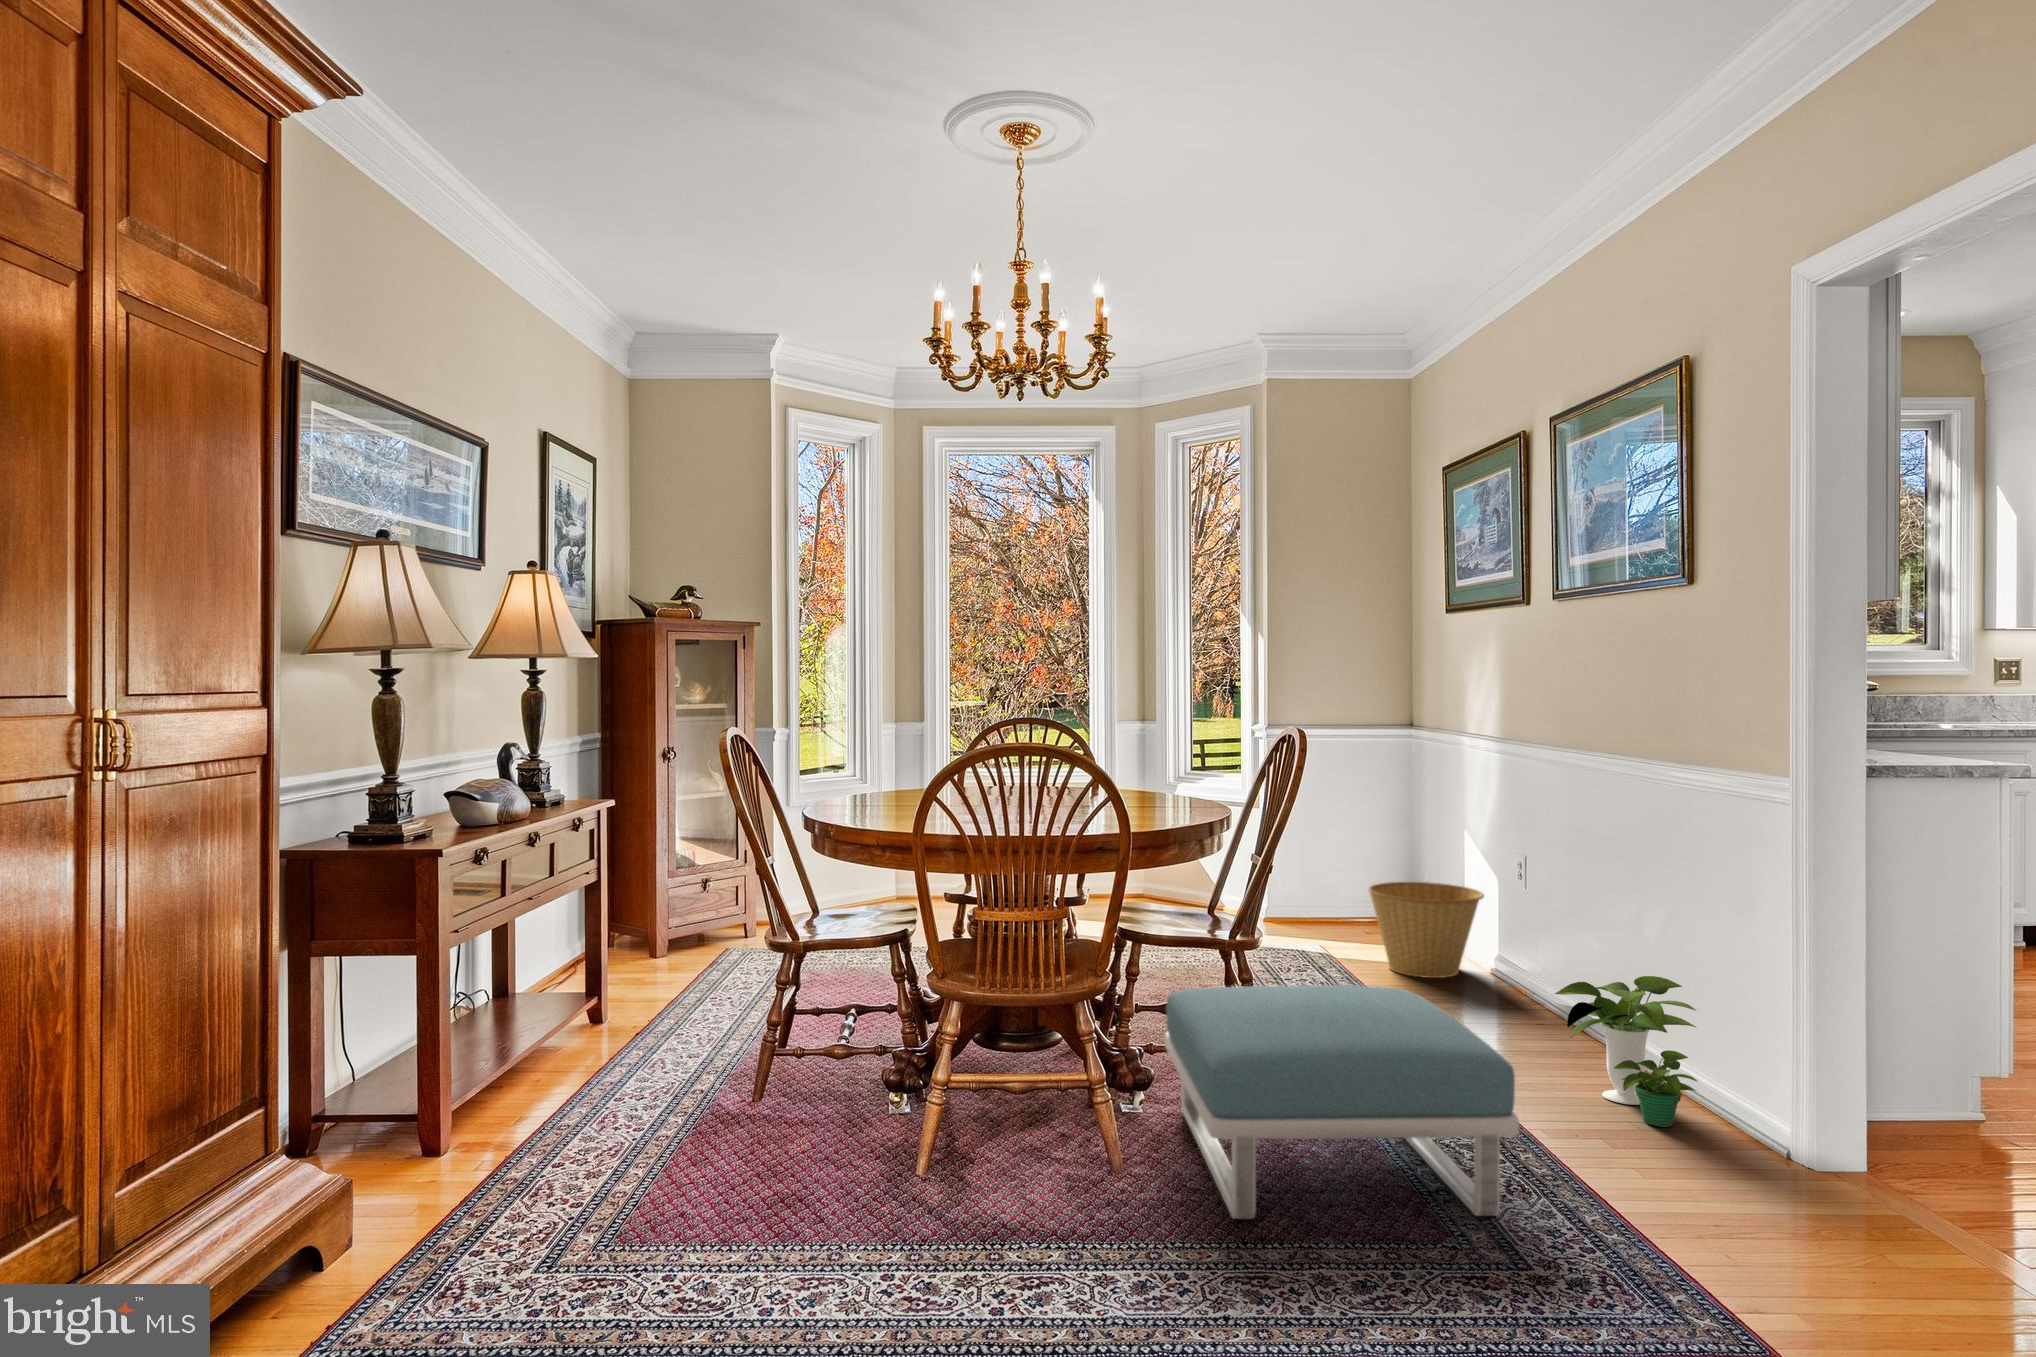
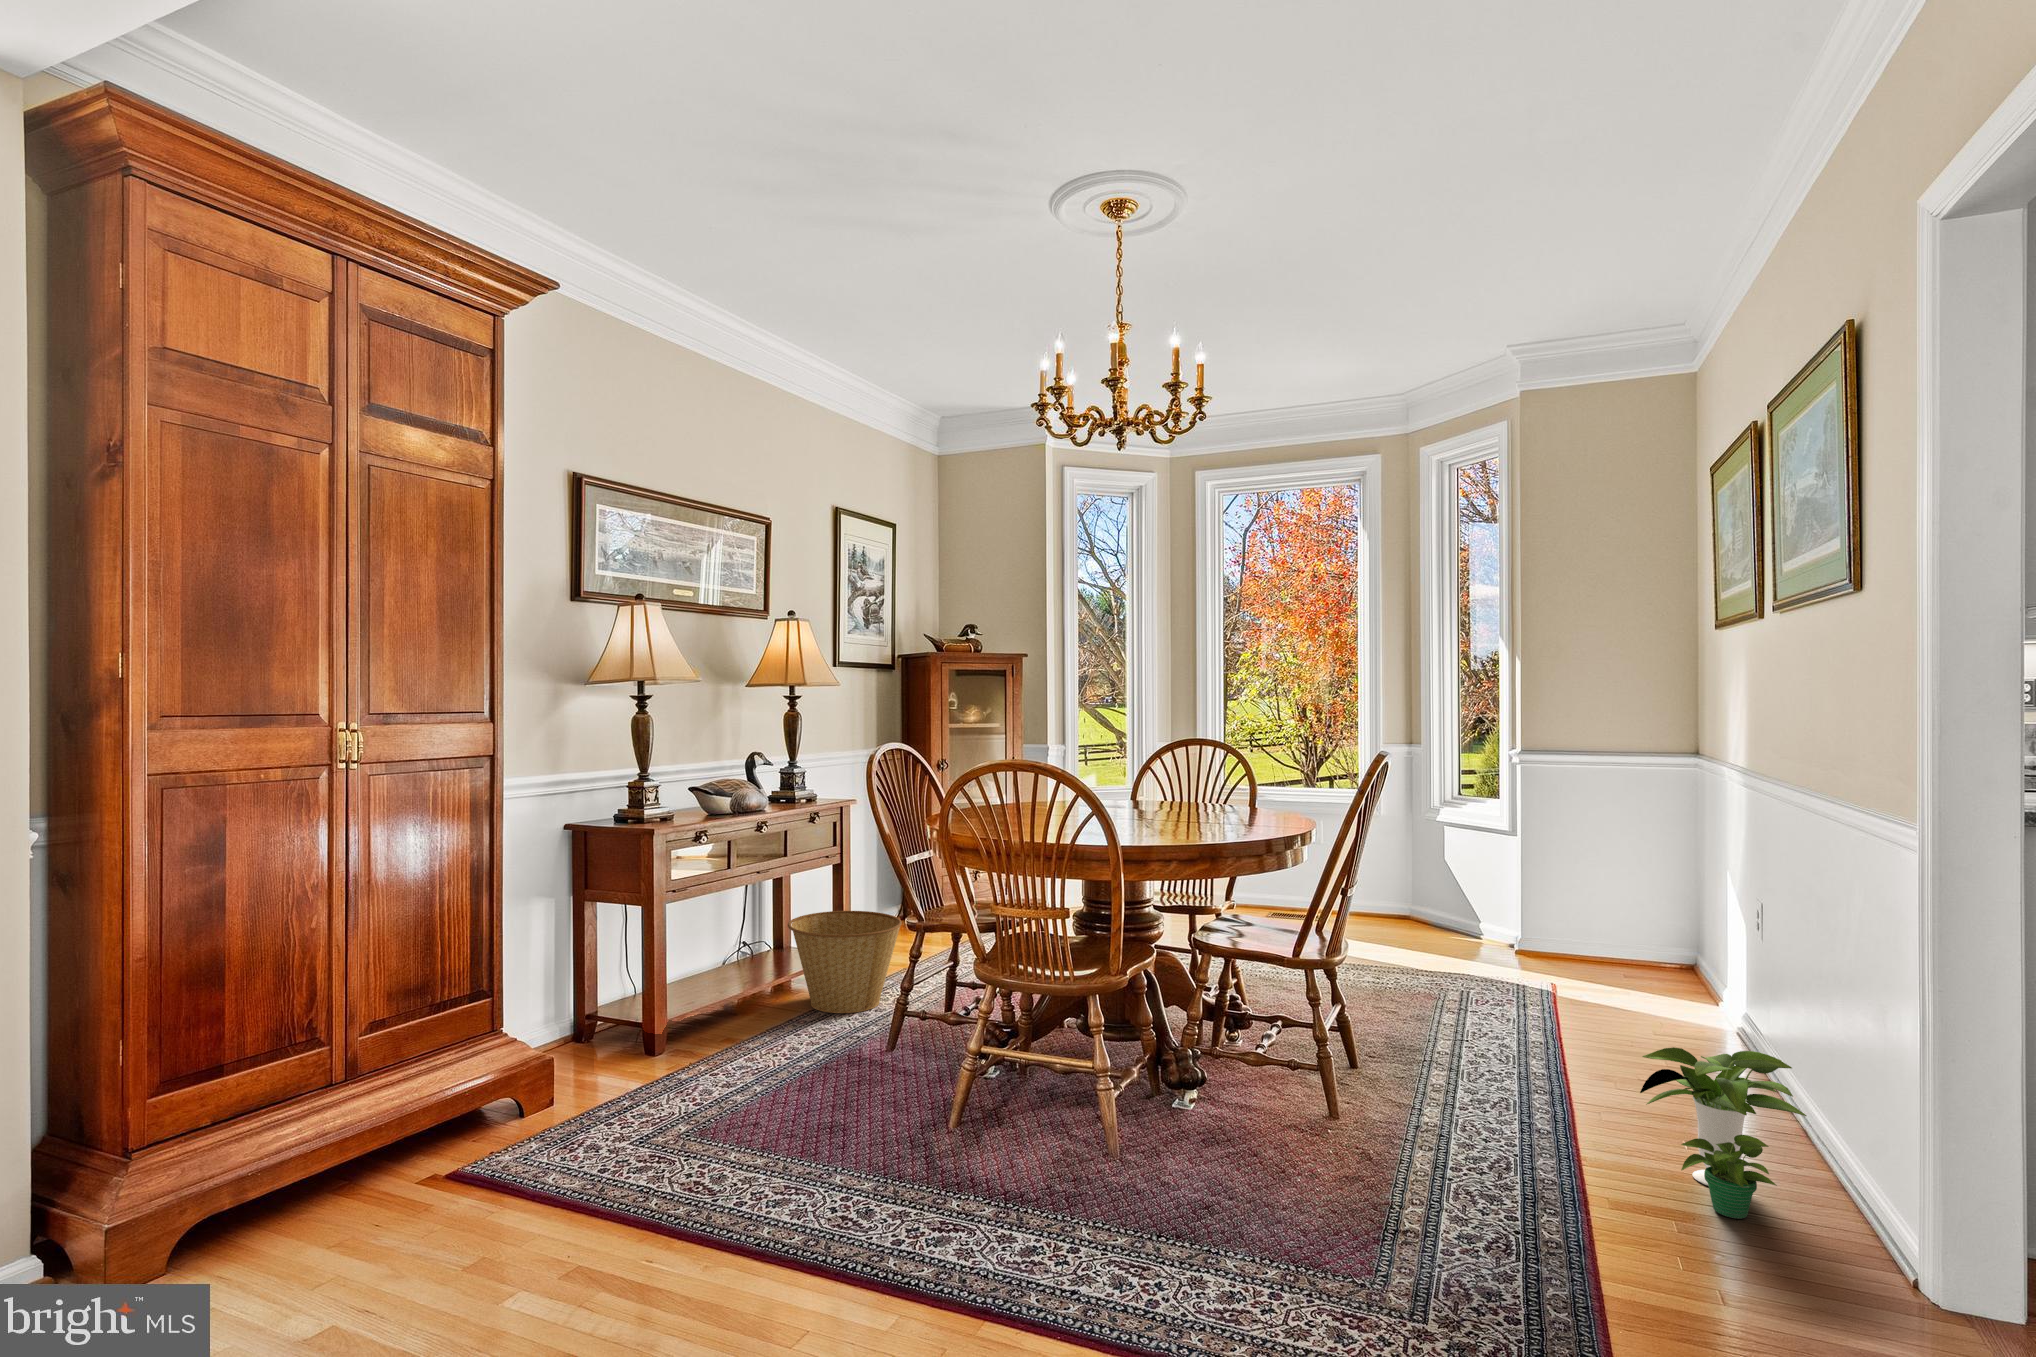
basket: present [1368,882,1484,978] -> present [788,911,902,1013]
footstool: present [1165,985,1519,1219] -> none [1152,1002,1458,1264]

